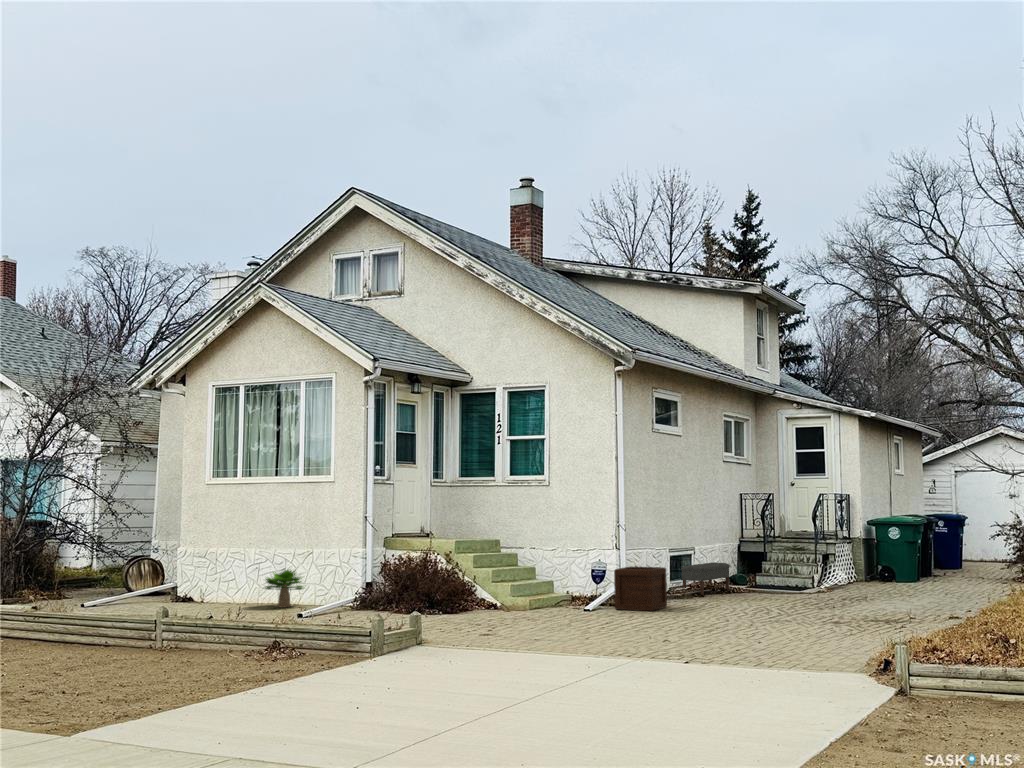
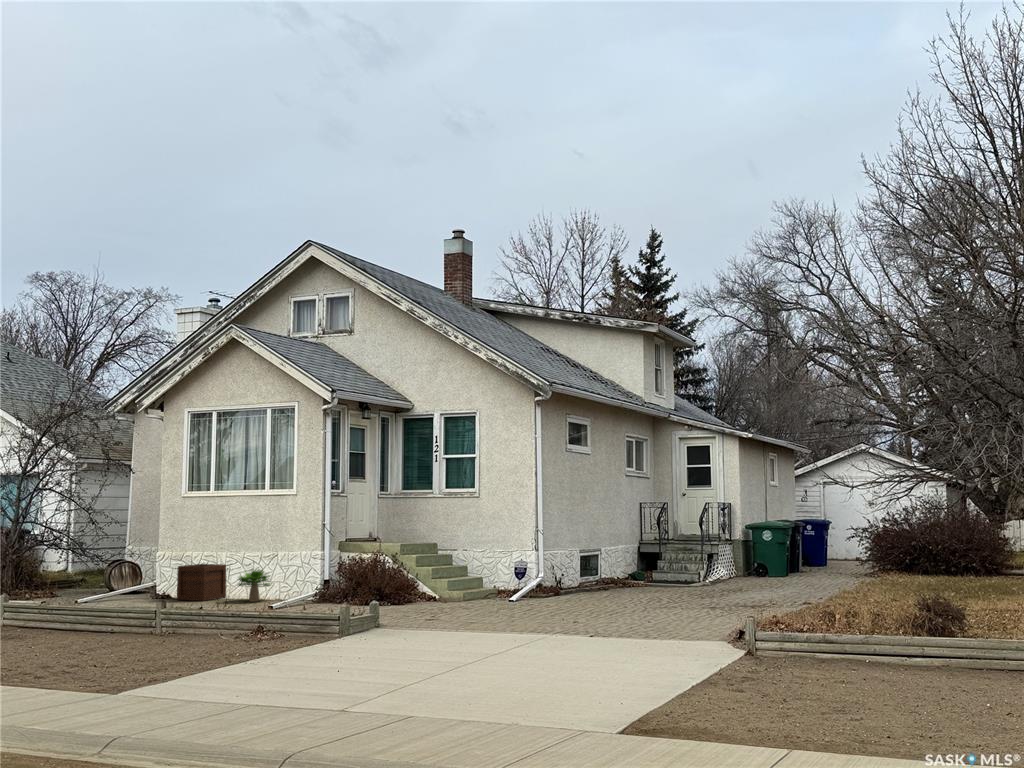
bench: present [681,563,730,595] -> none [589,561,630,588]
wooden crate: present [614,567,667,611] -> present [177,564,226,601]

